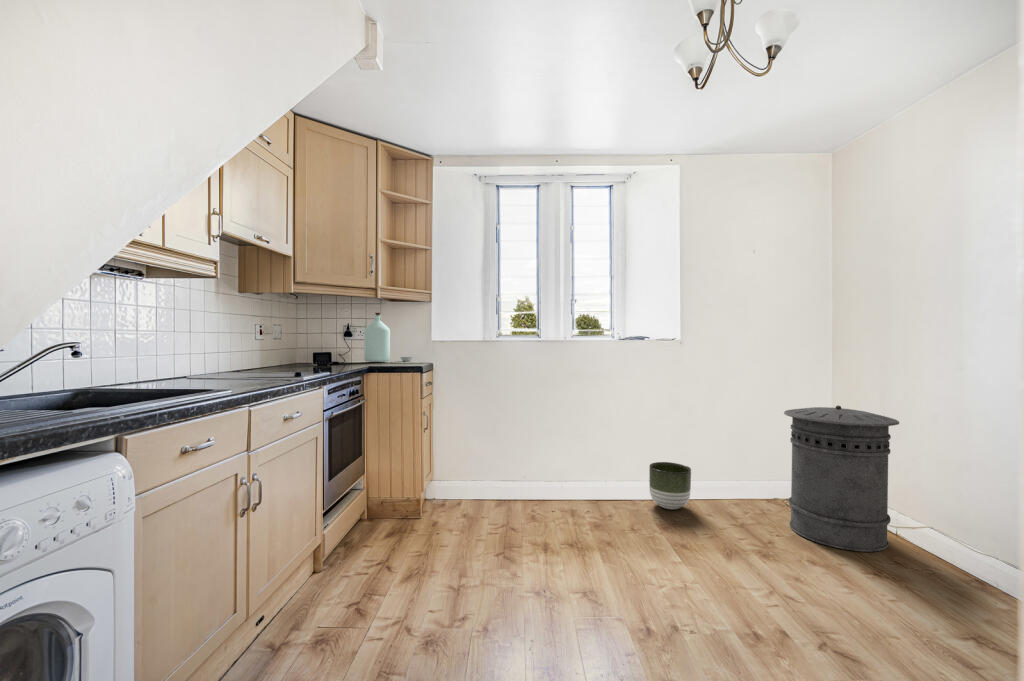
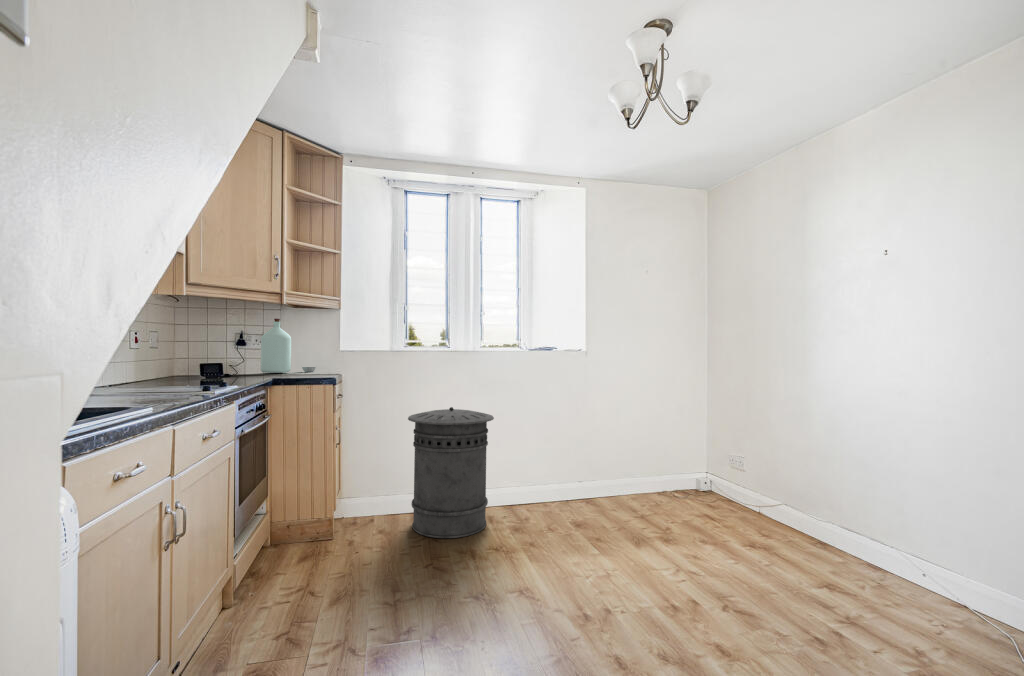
trash can: present [784,405,899,552] -> present [408,407,494,538]
planter: present [649,462,691,509] -> none [561,464,598,507]

